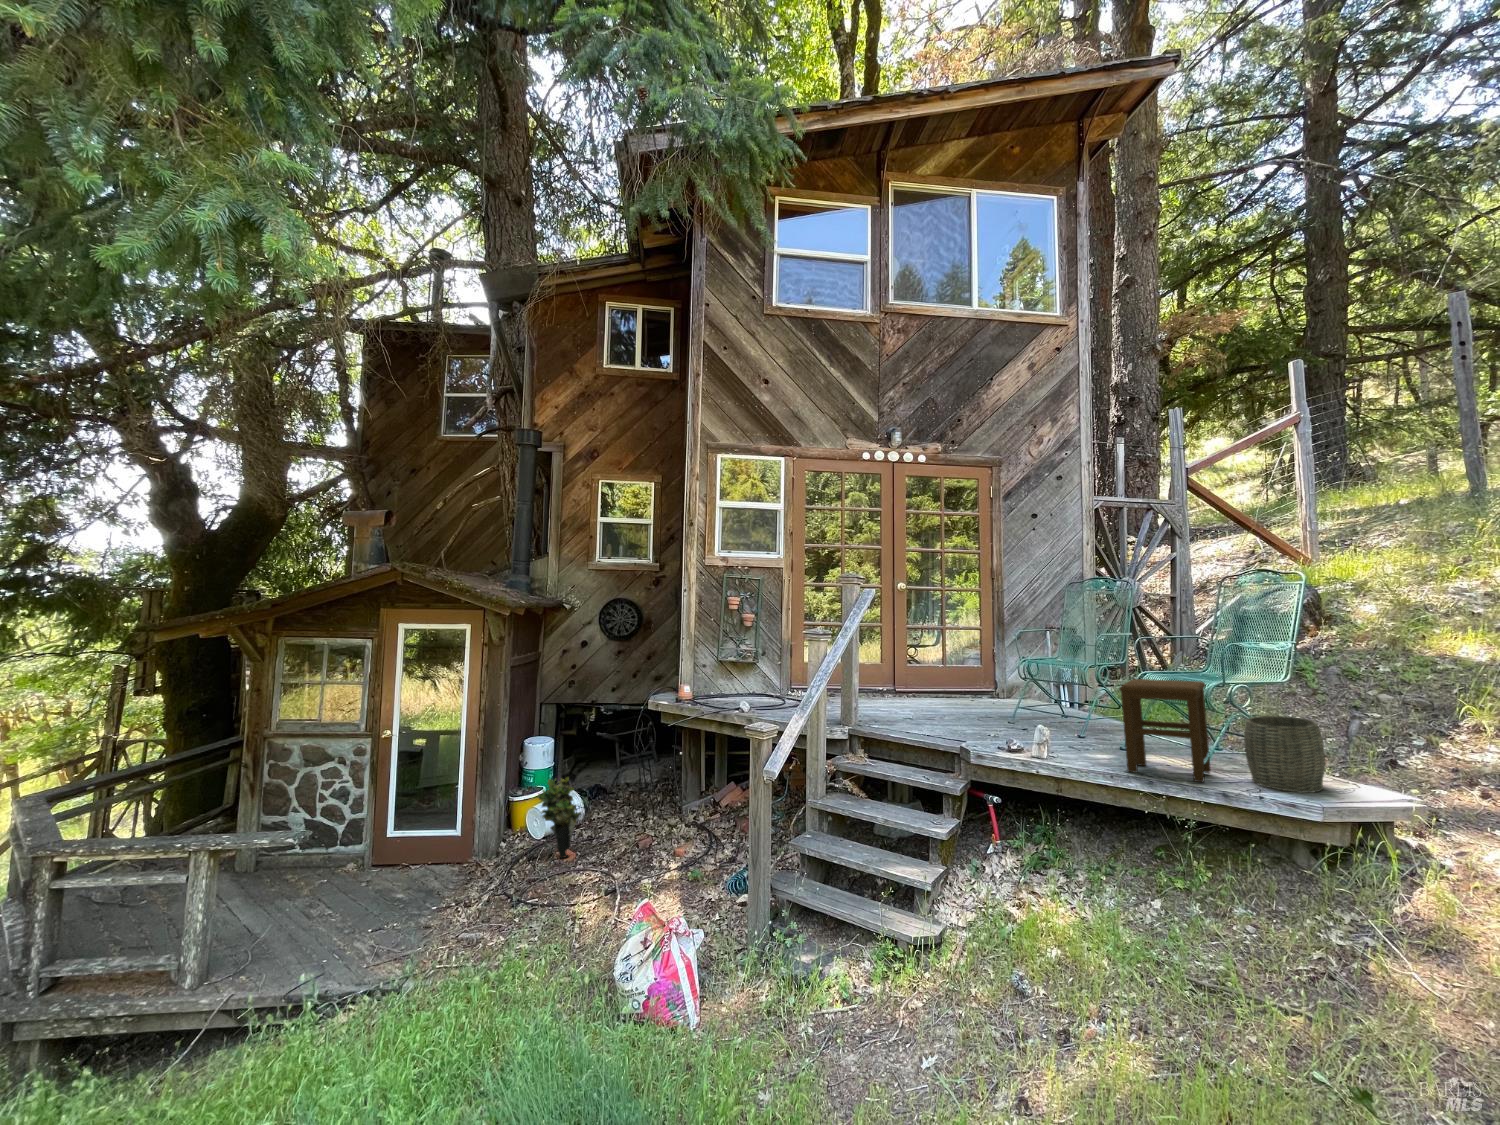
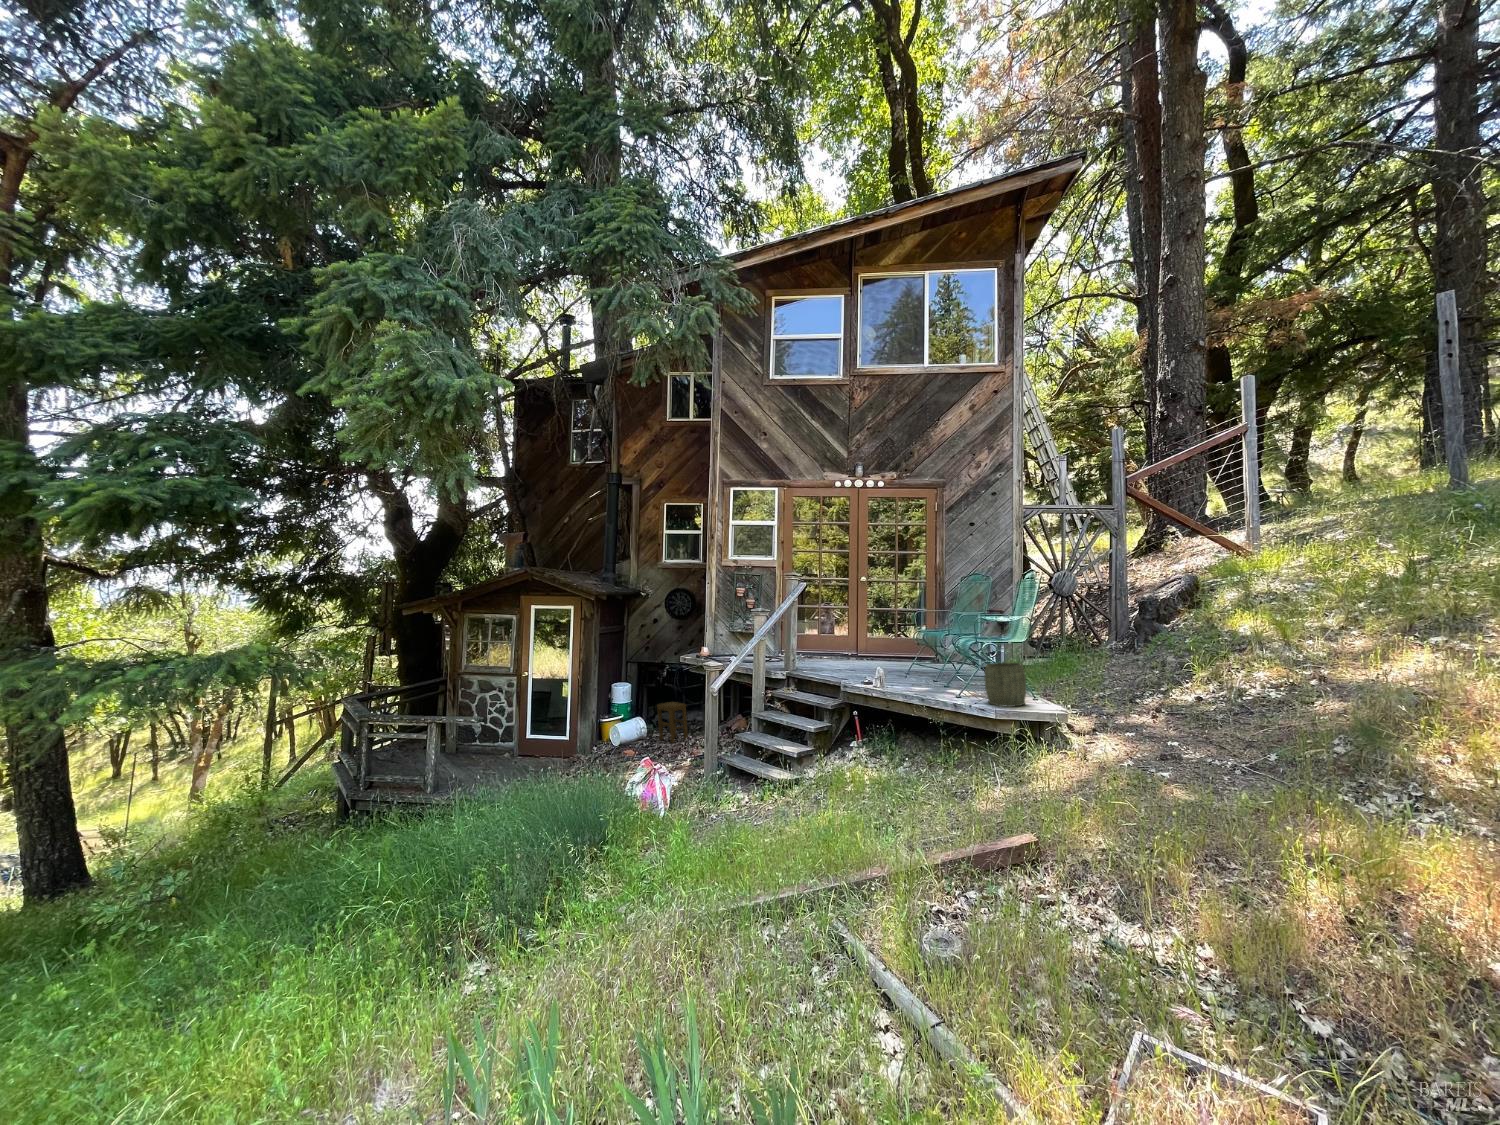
stool: present [1119,679,1211,782] -> present [657,702,688,743]
potted plant: present [538,777,581,858] -> none [614,706,643,758]

